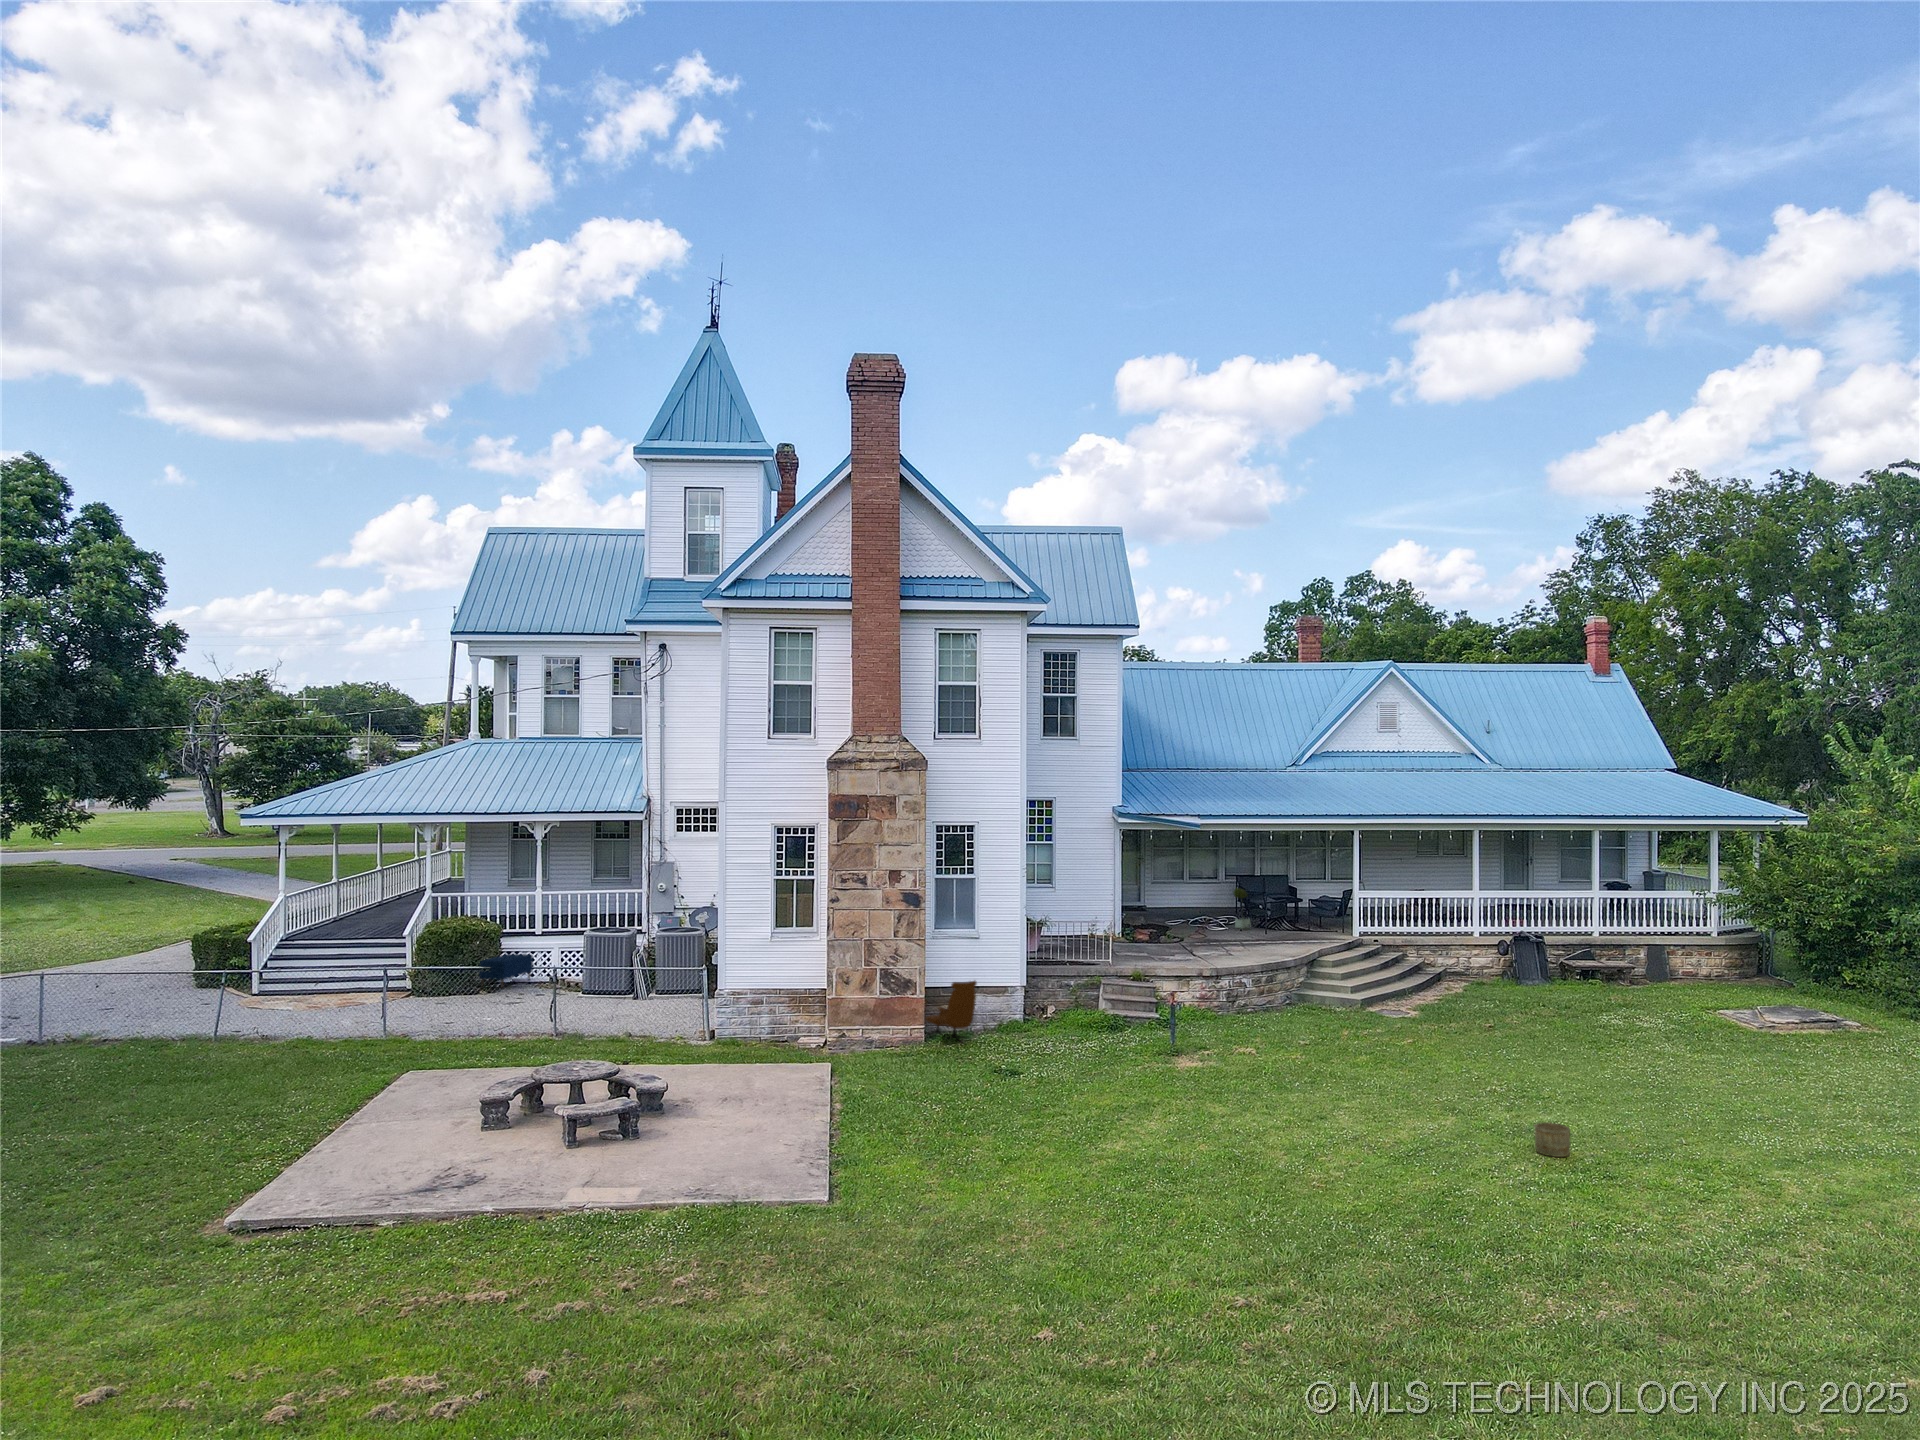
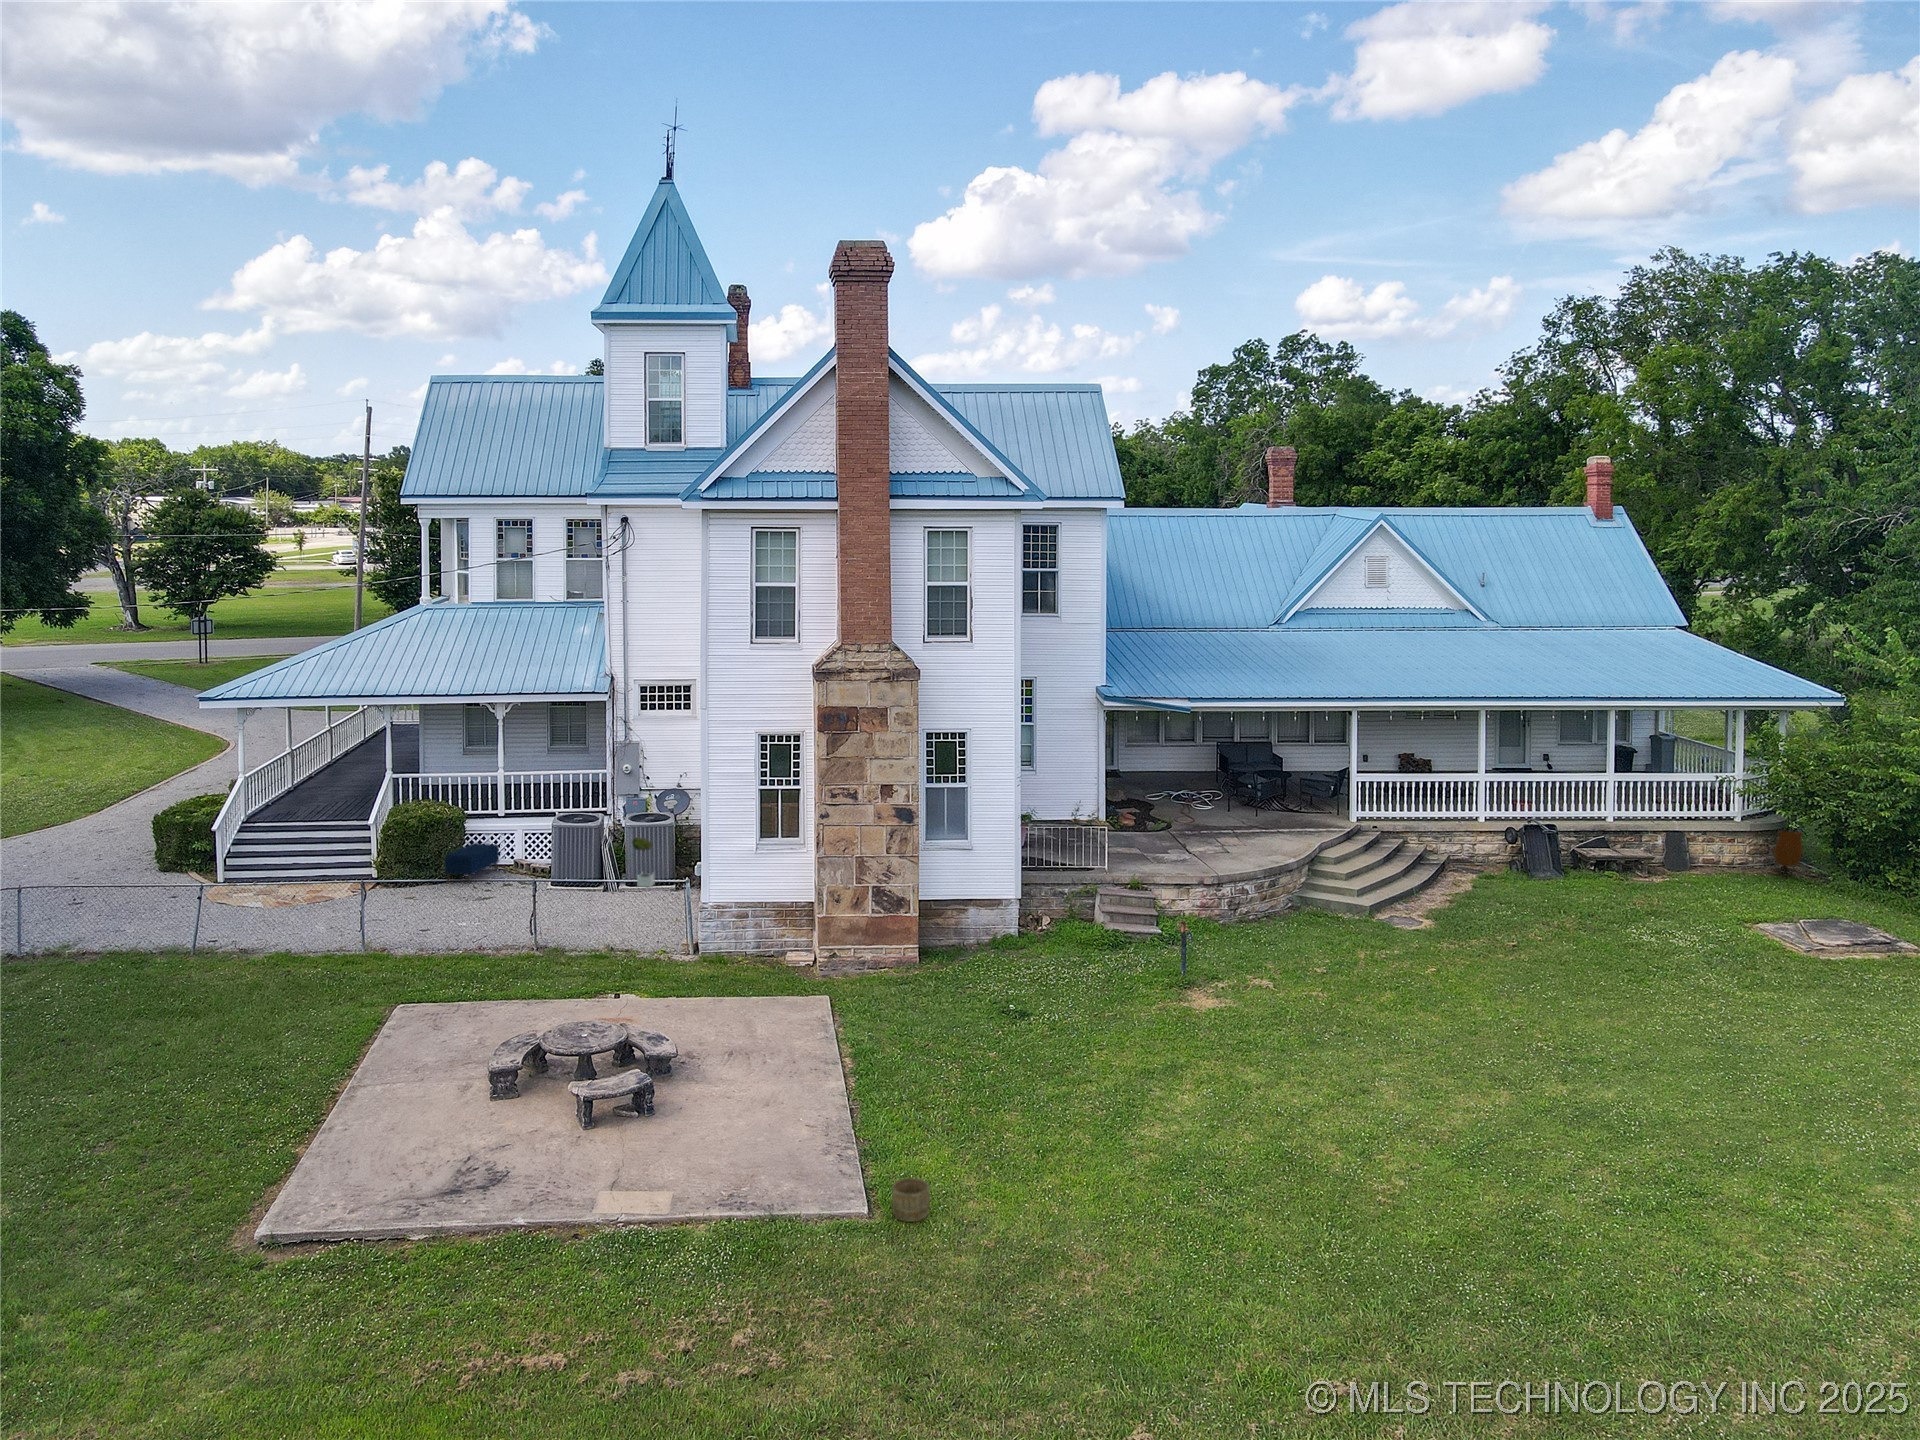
potted tree: present [1233,888,1250,929] -> present [632,837,655,887]
lounge chair: present [925,981,977,1041] -> present [1772,830,1803,876]
wooden bucket: present [1534,1122,1570,1157] -> present [892,1178,930,1222]

